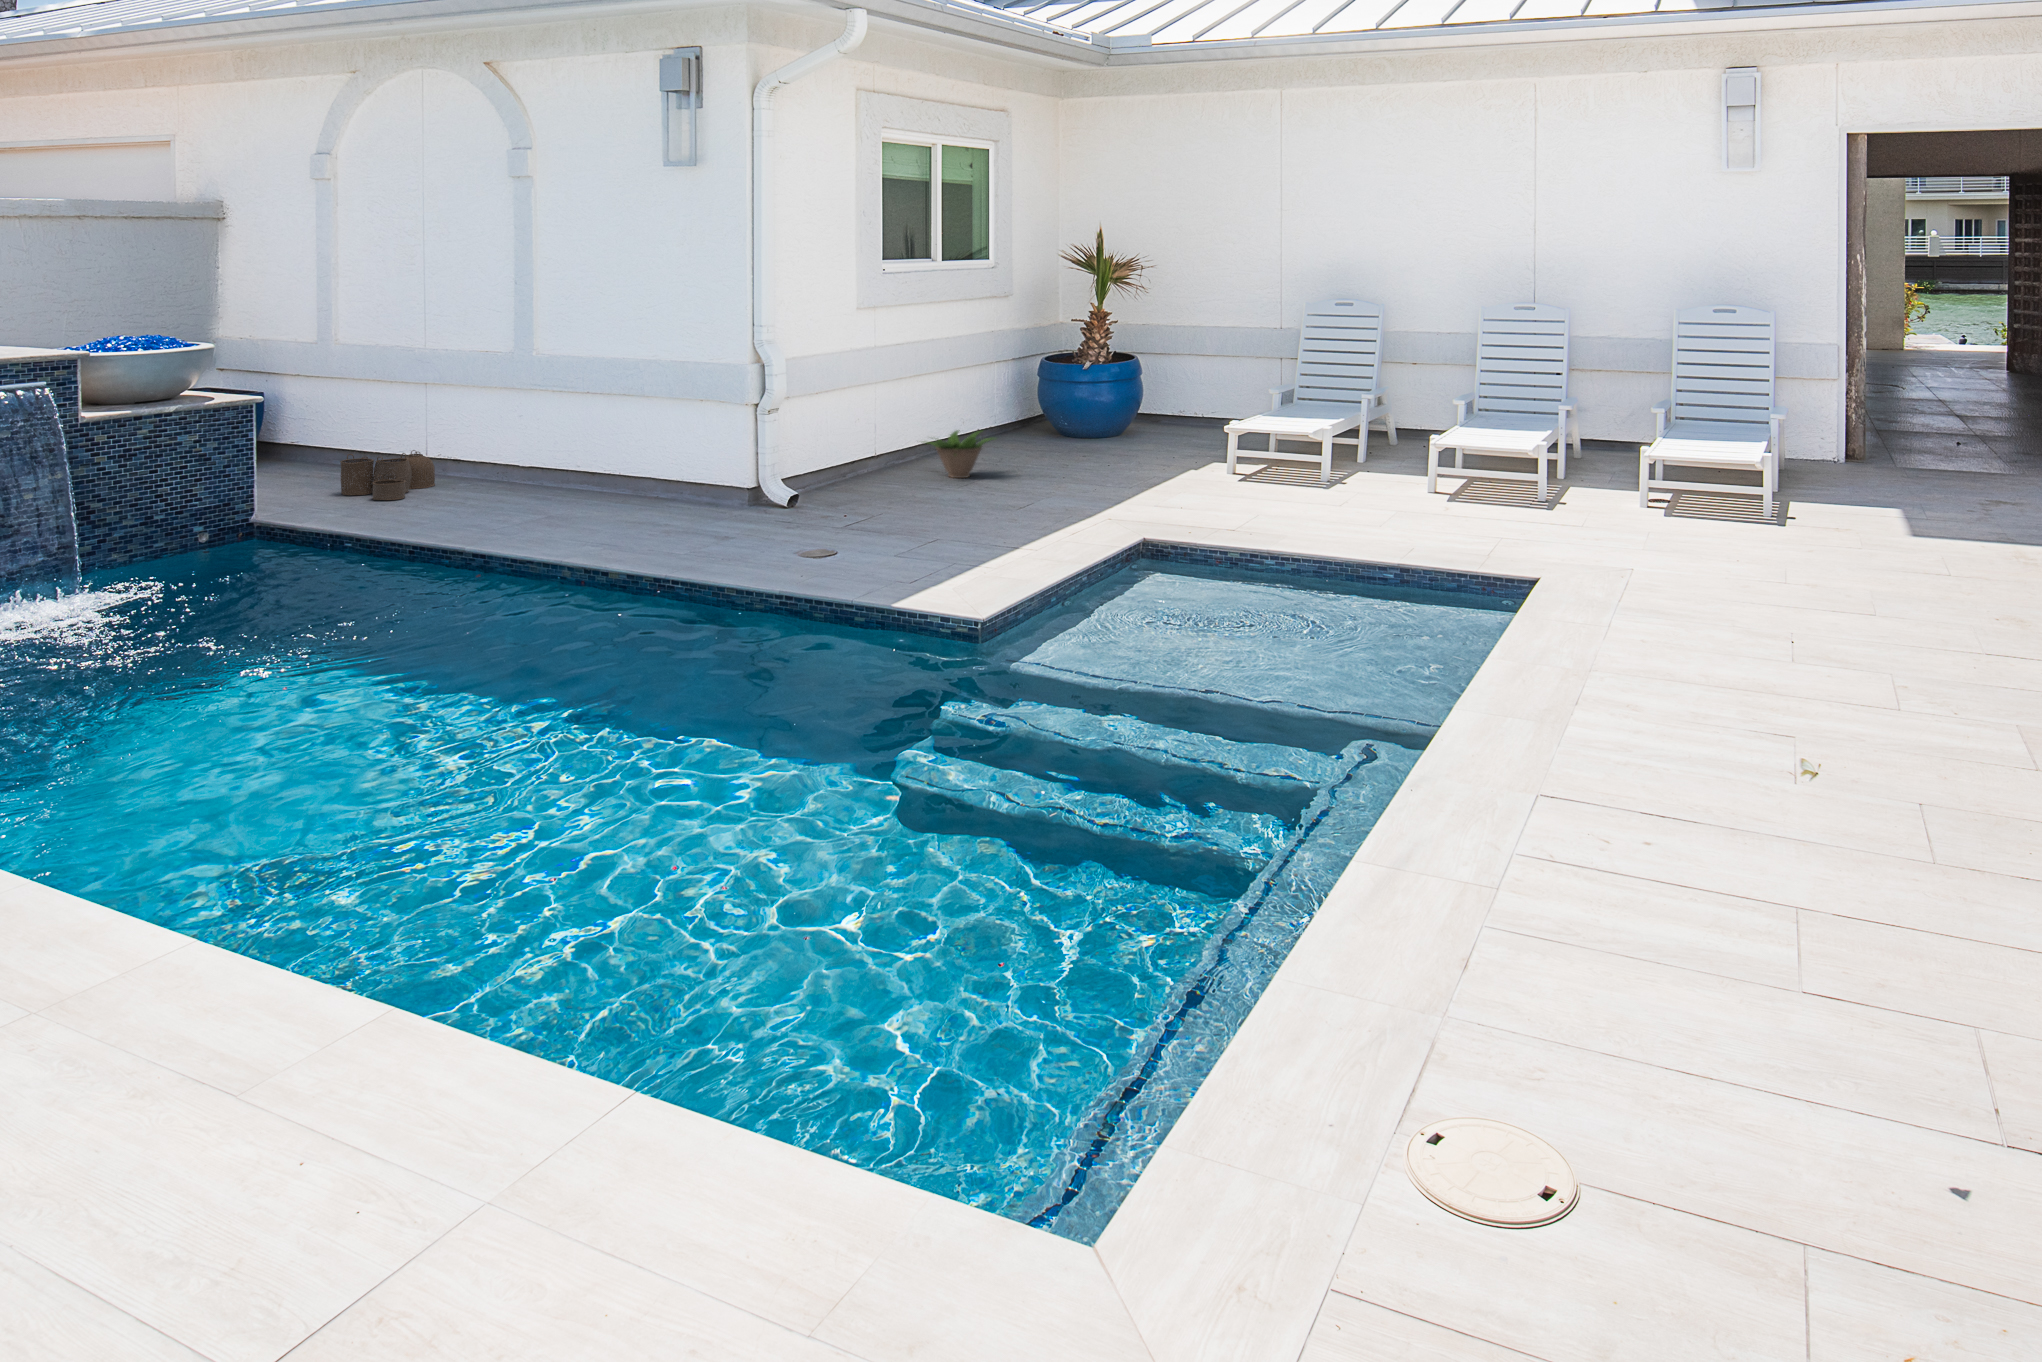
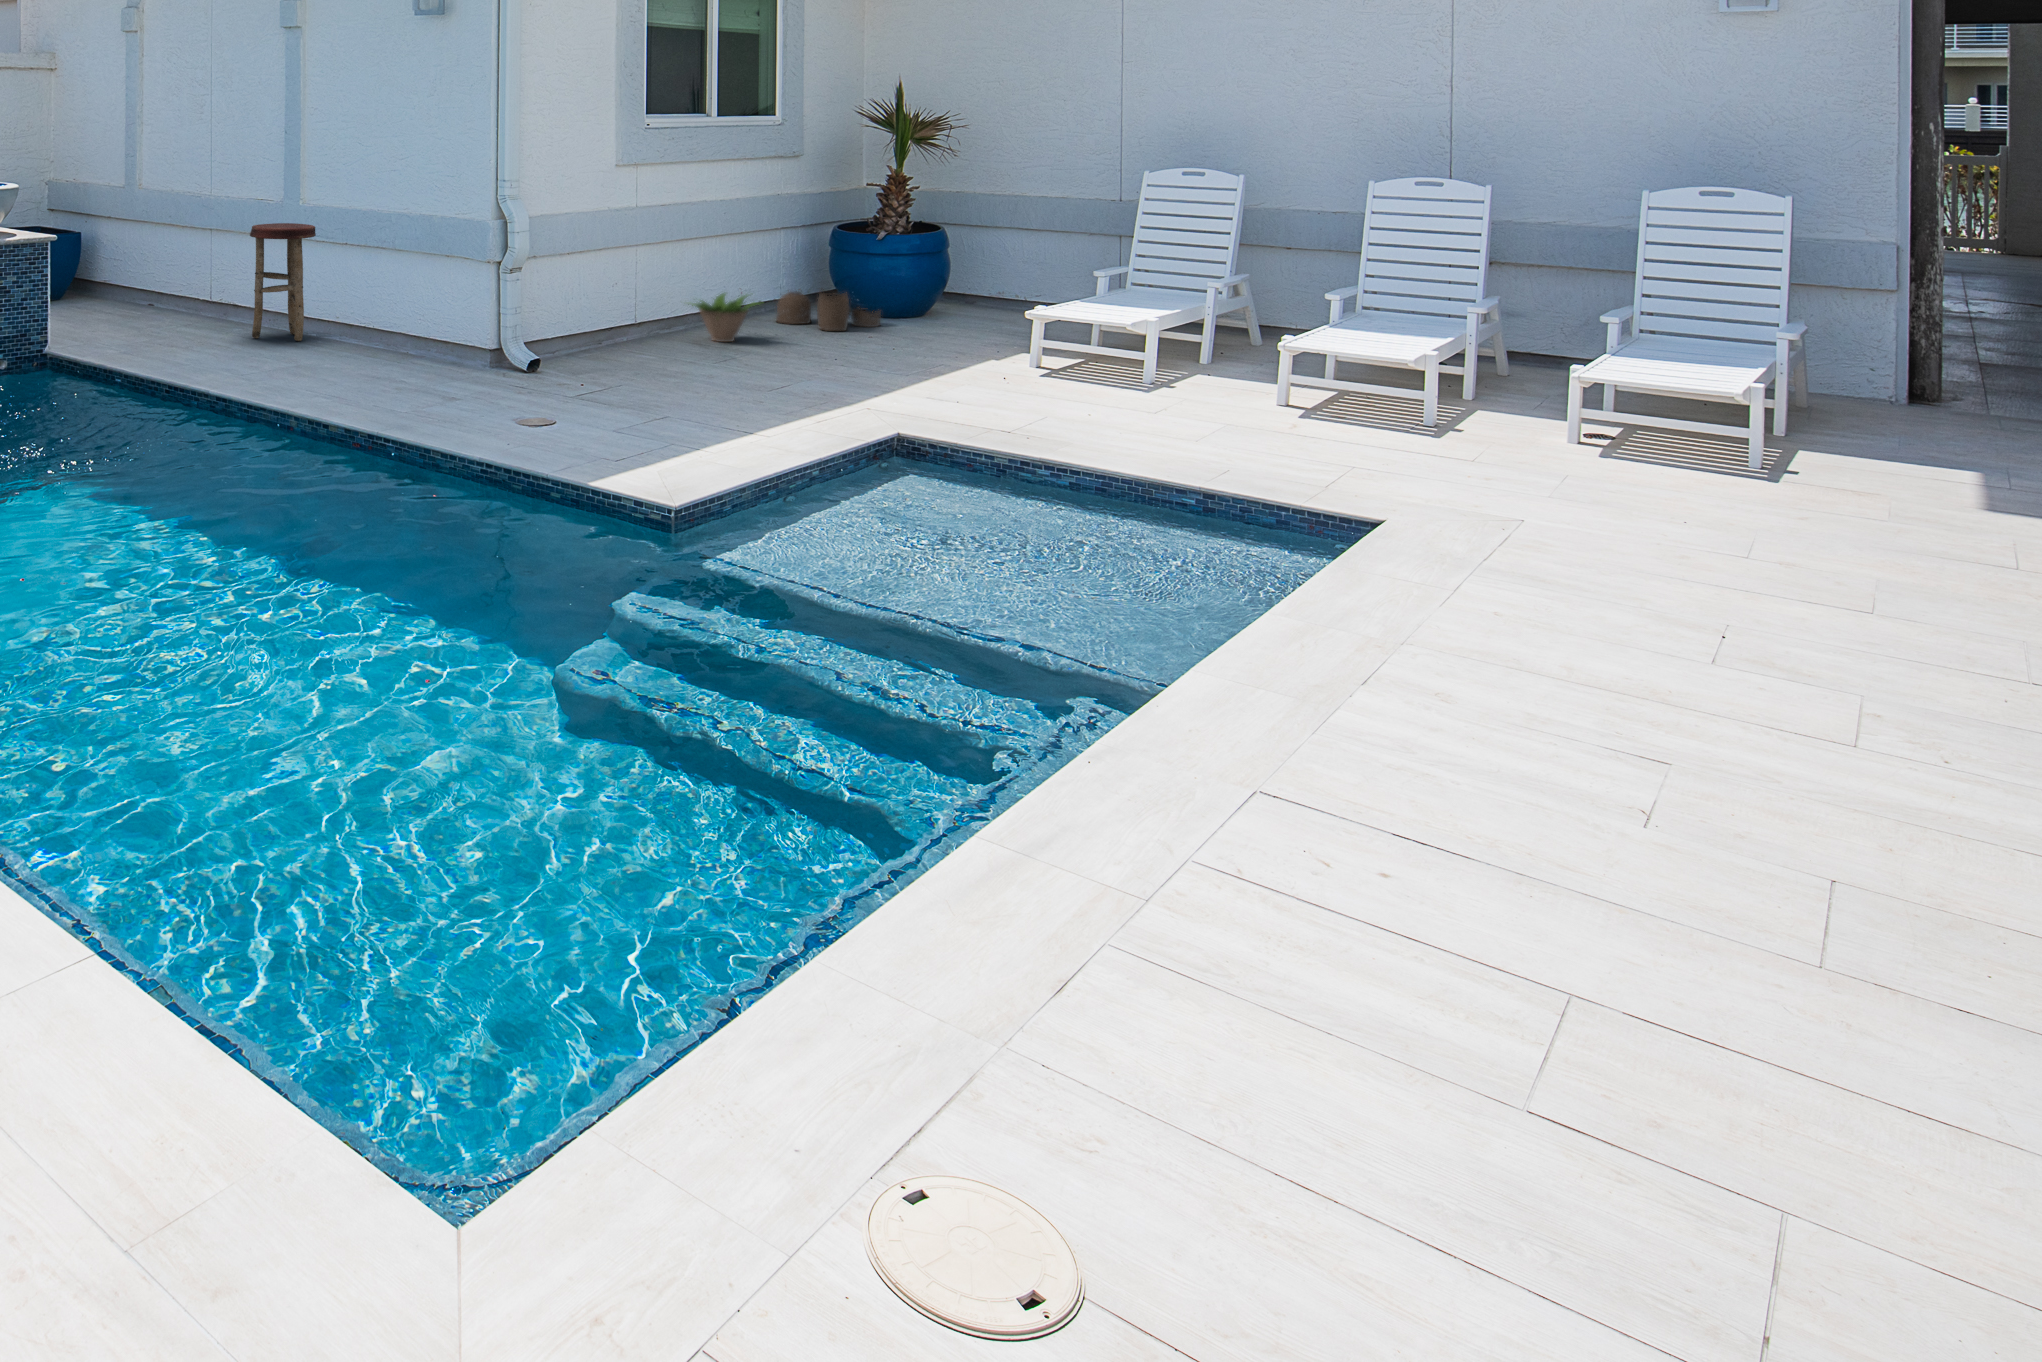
stool: none [473,377,546,501] -> present [250,223,316,341]
woven basket: present [340,450,435,500] -> present [776,289,880,331]

